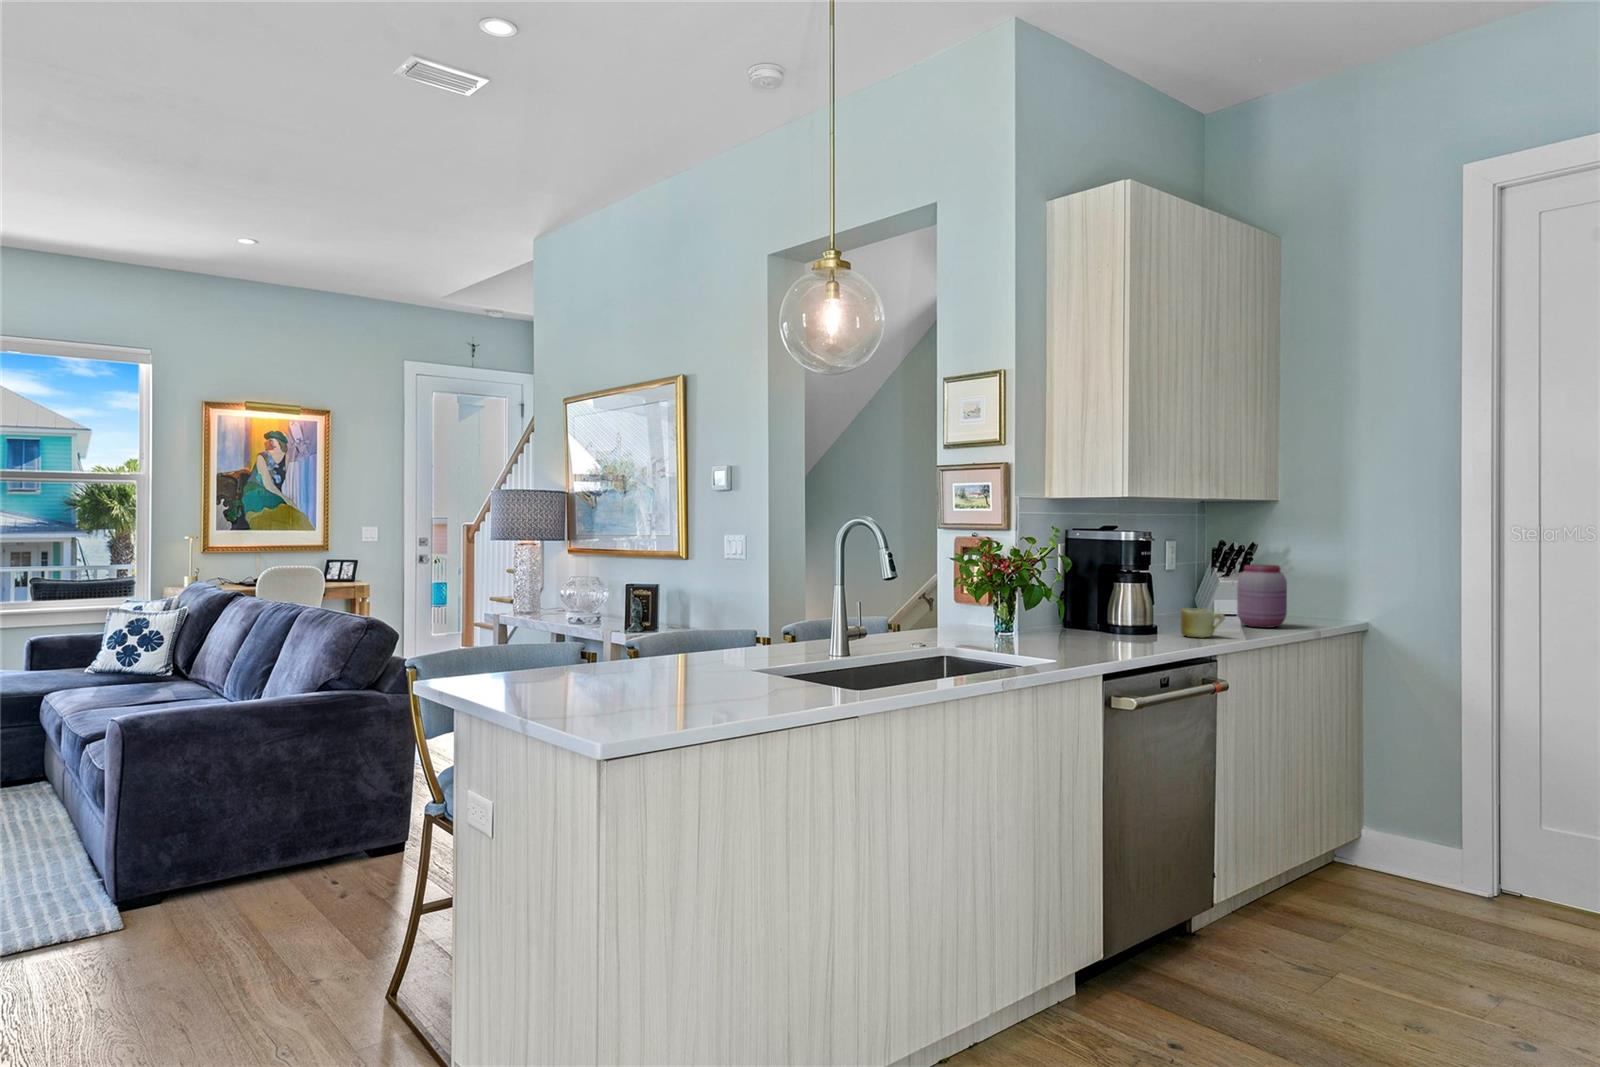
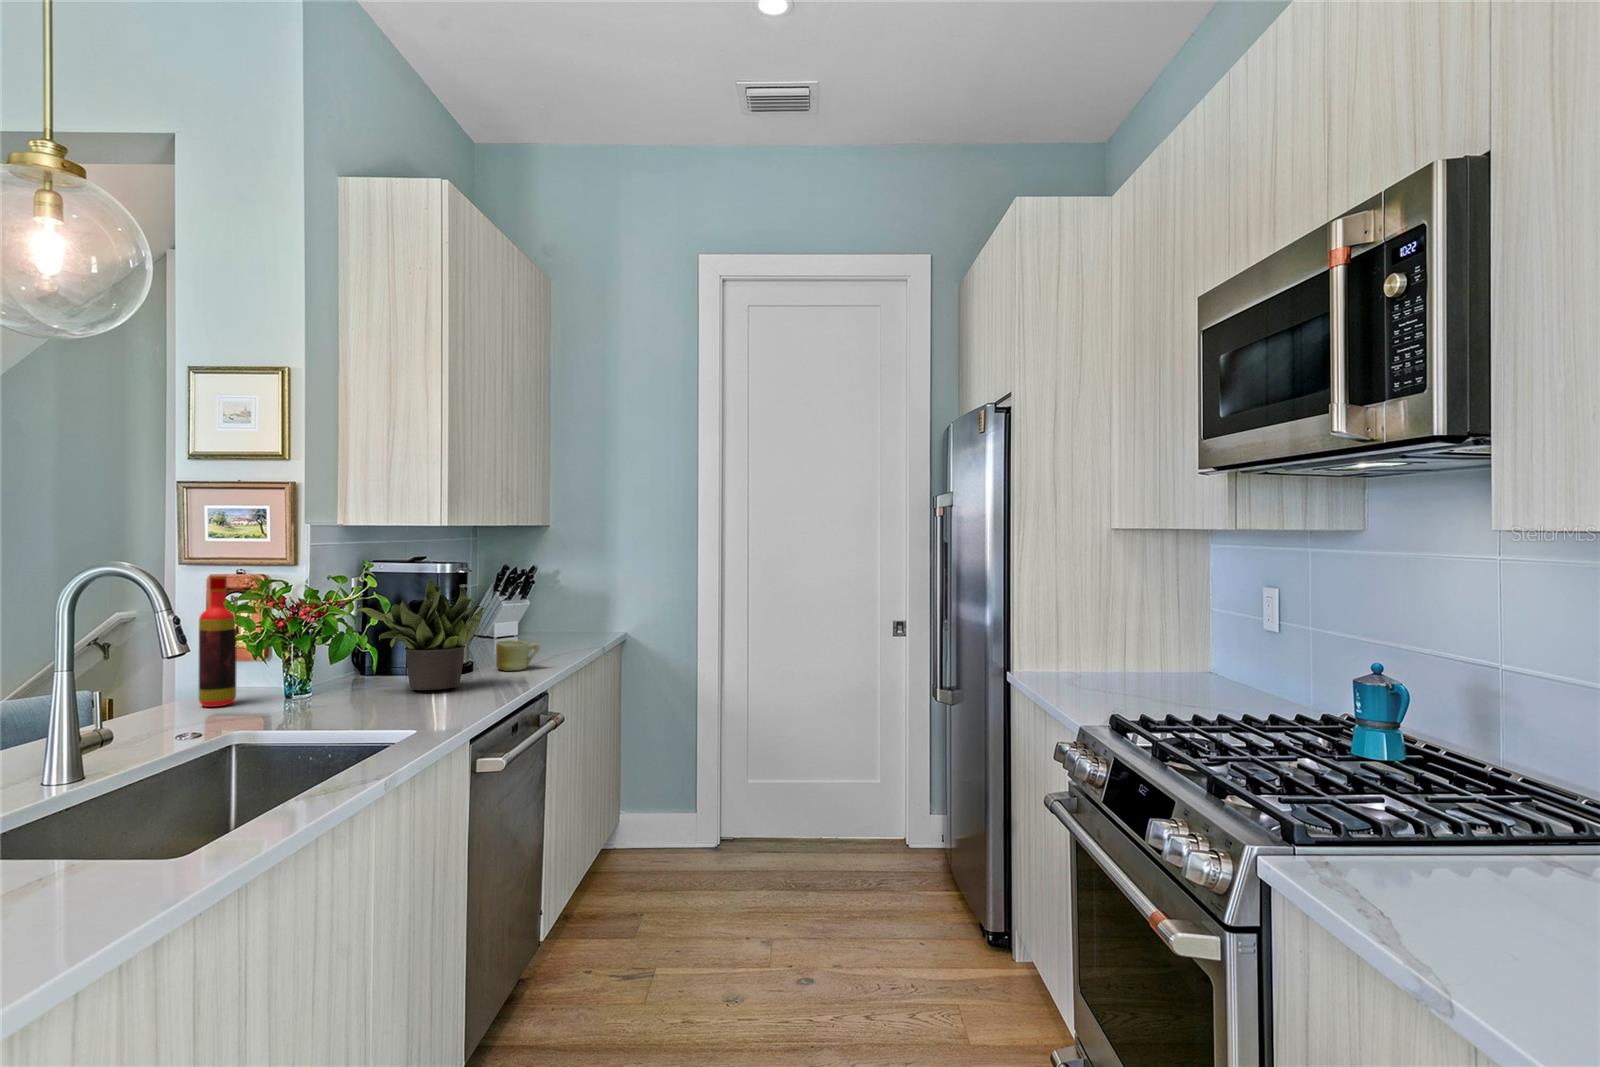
bottle: none [941,536,964,634] -> present [199,576,237,707]
potted plant: none [1046,541,1154,641] -> present [356,579,484,690]
jar: present [1237,565,1287,628] -> none [530,589,575,650]

